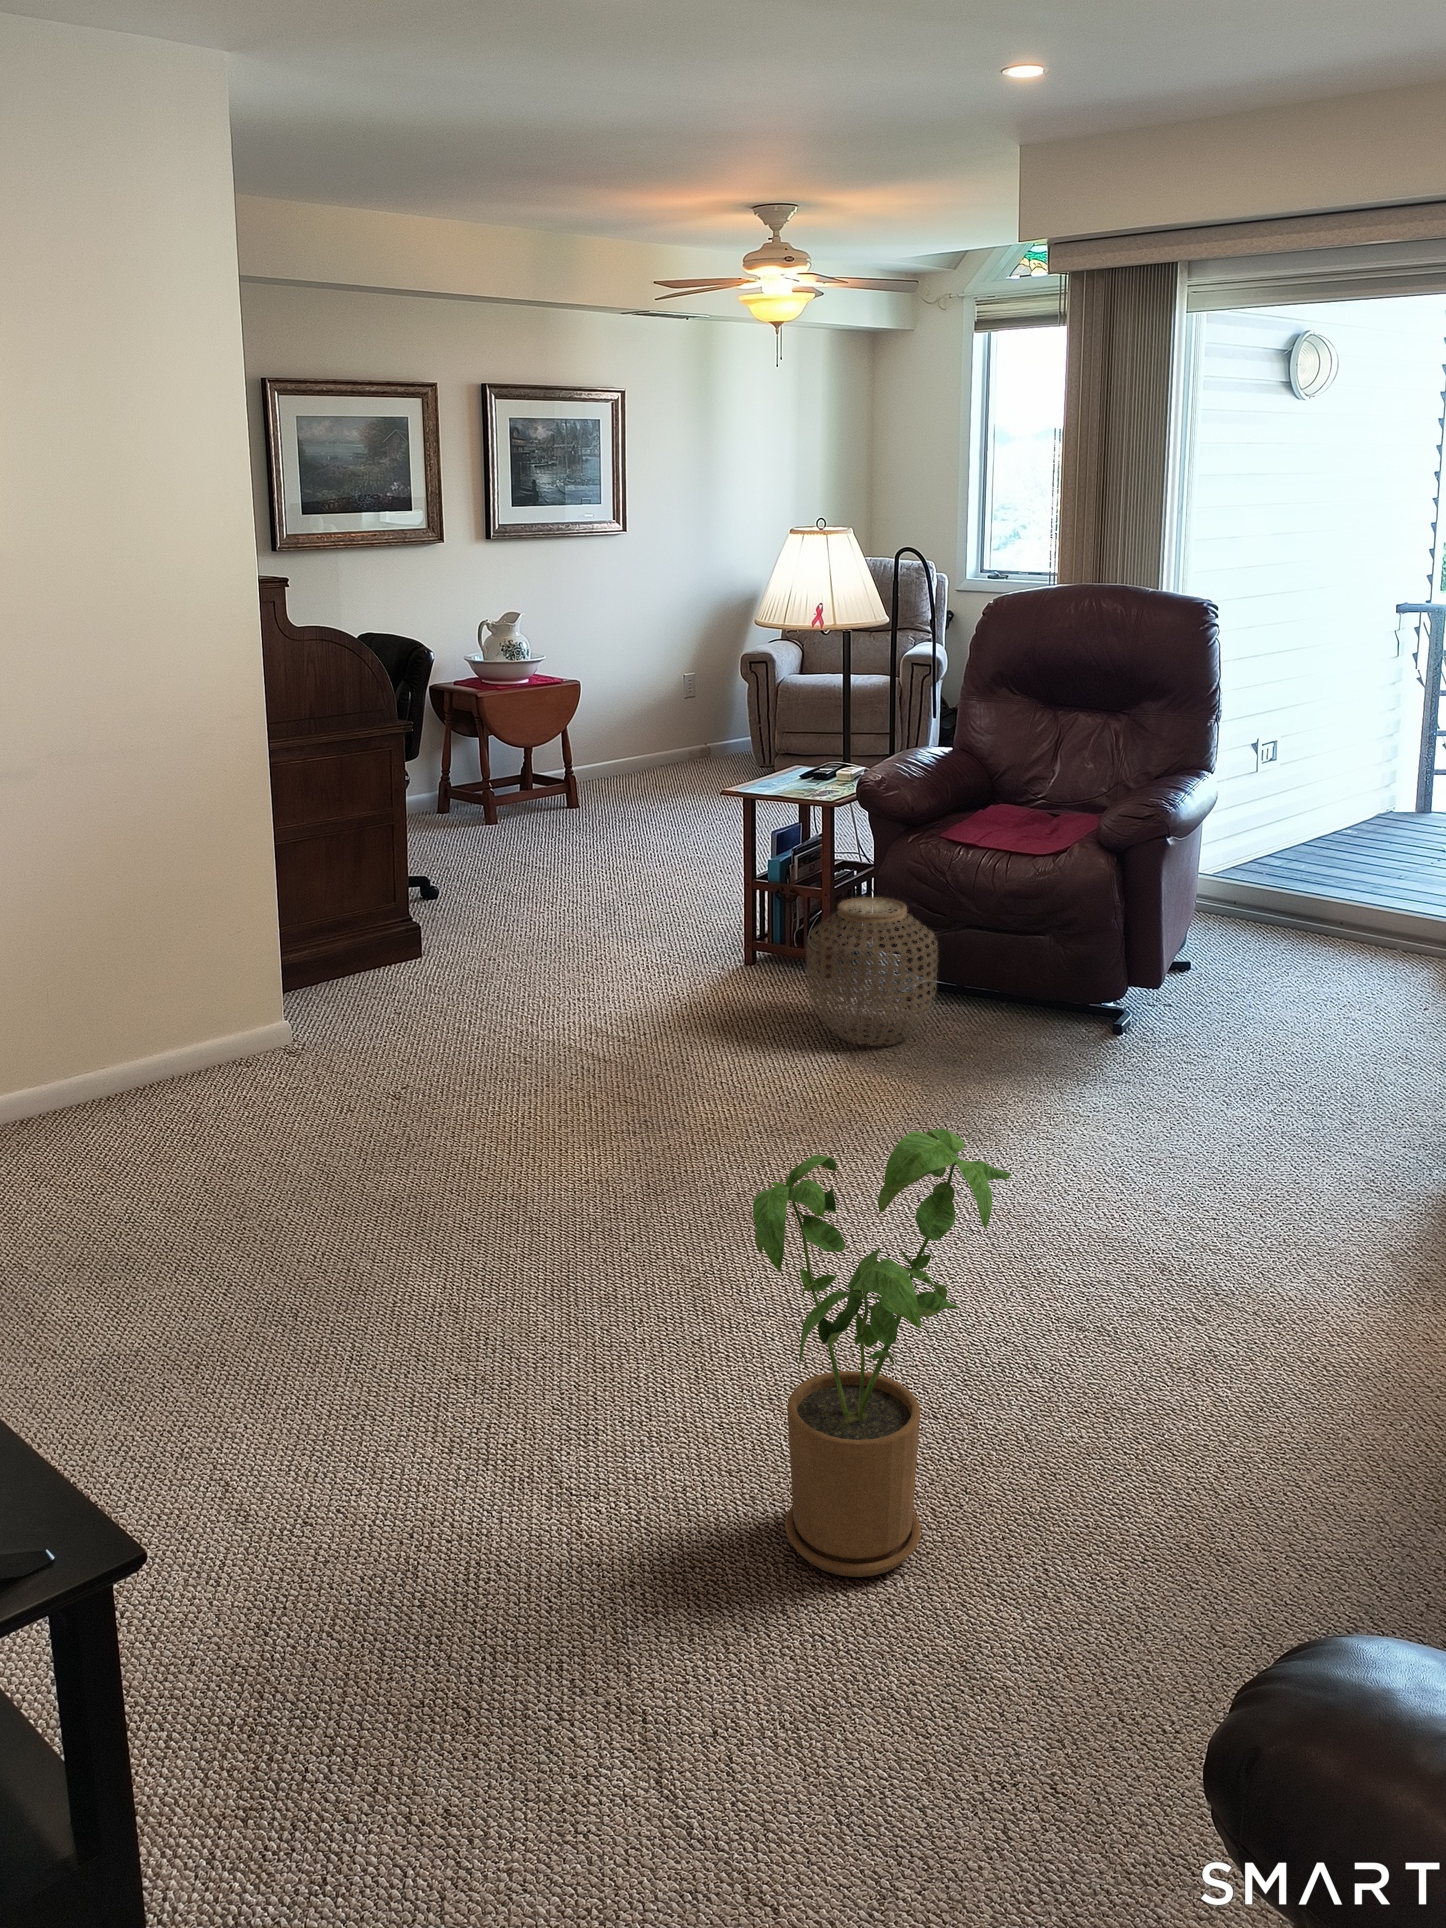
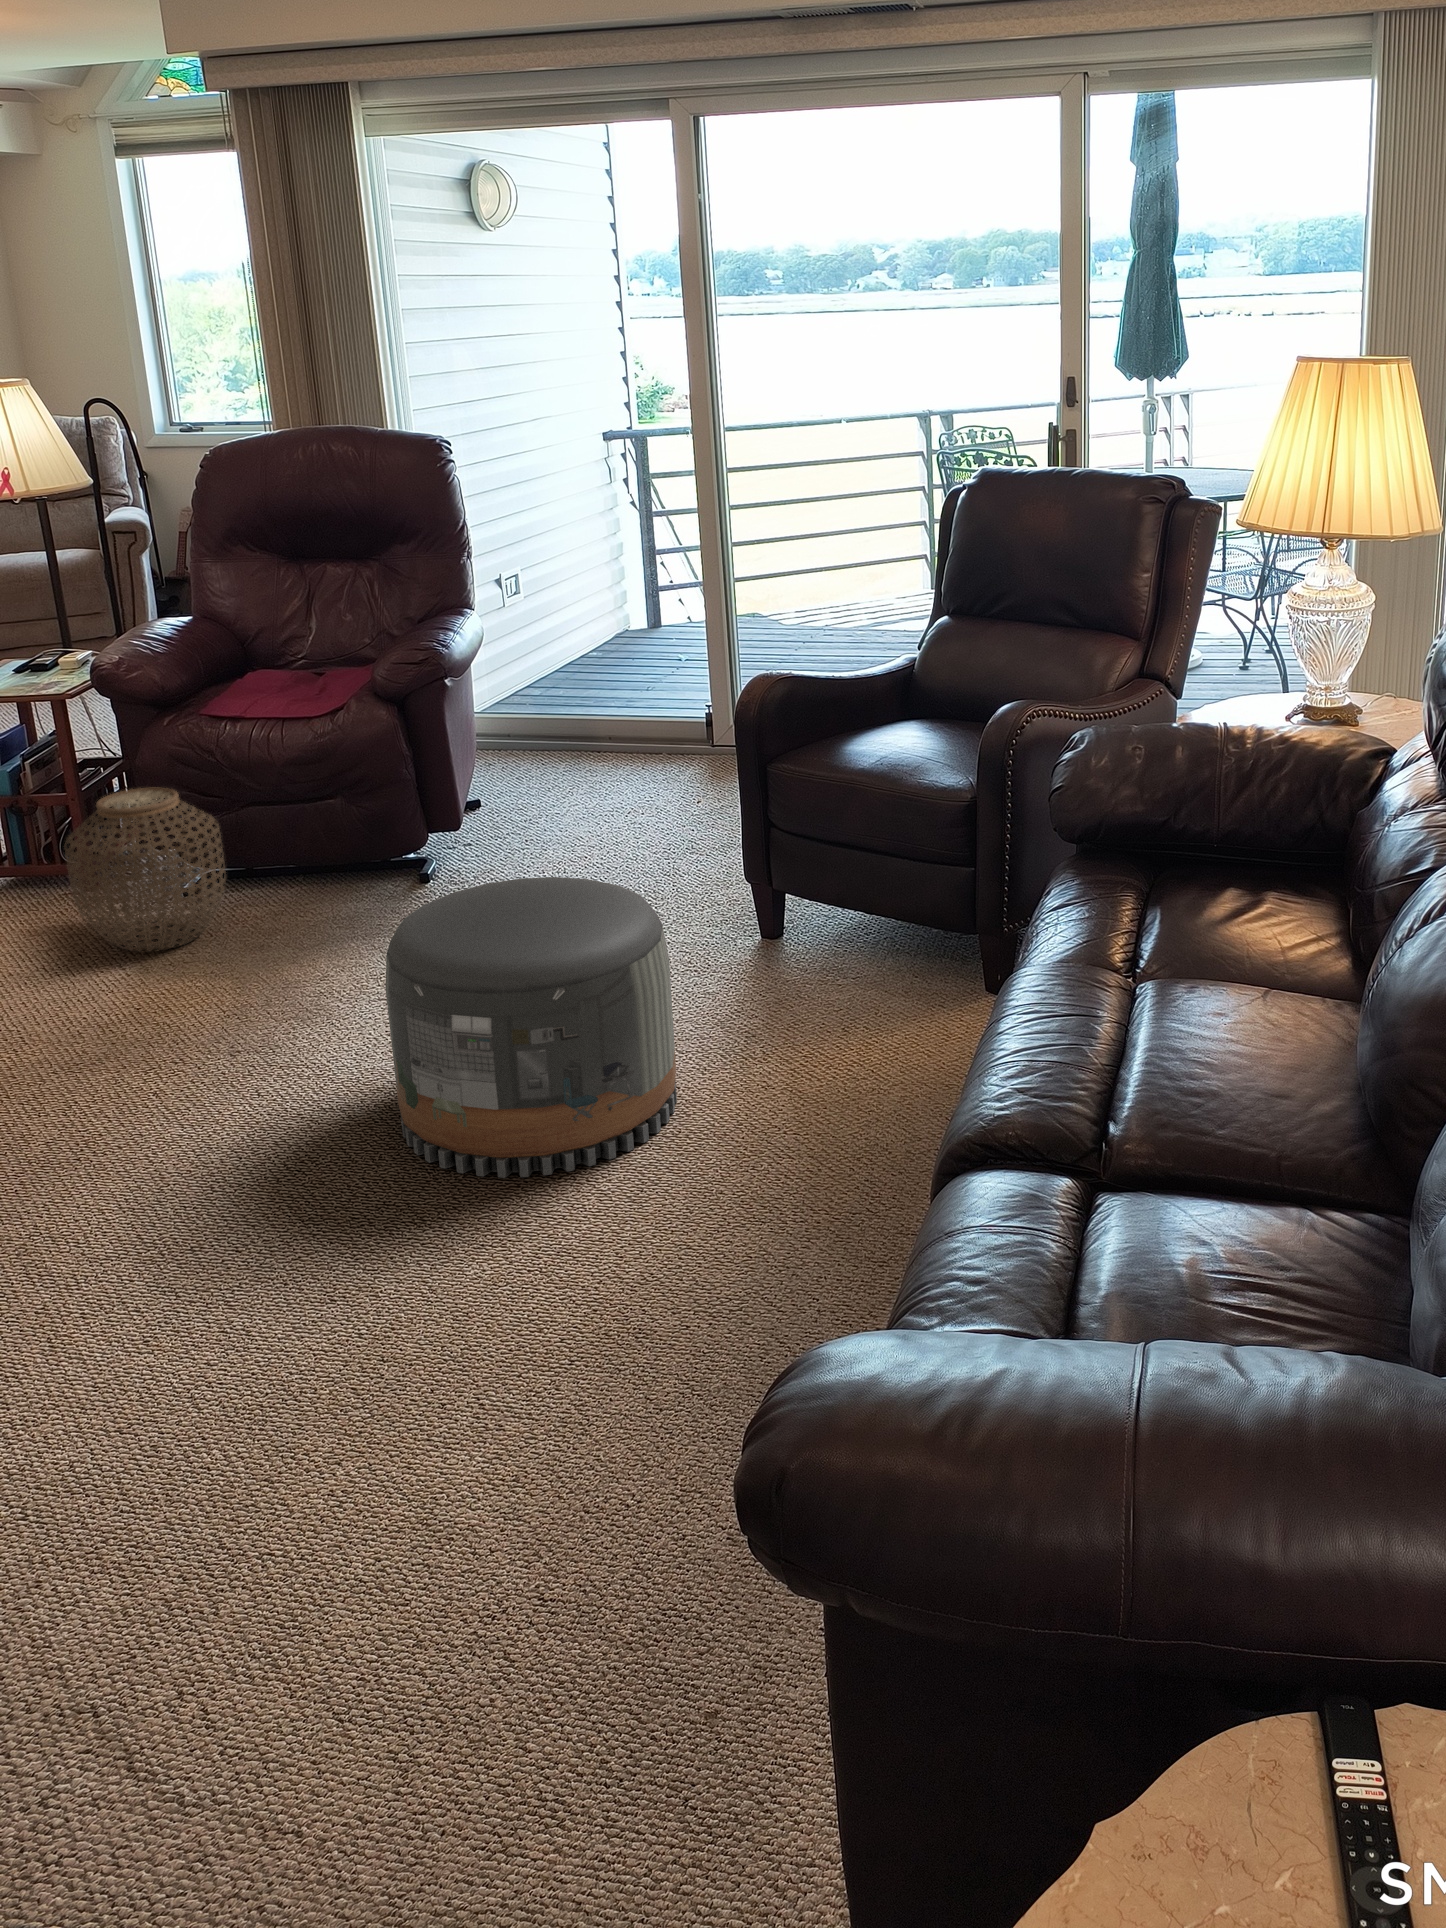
pouf: none [1038,1048,1336,1363] -> present [385,877,677,1178]
house plant: present [753,1129,1011,1577] -> none [107,1005,389,1491]

